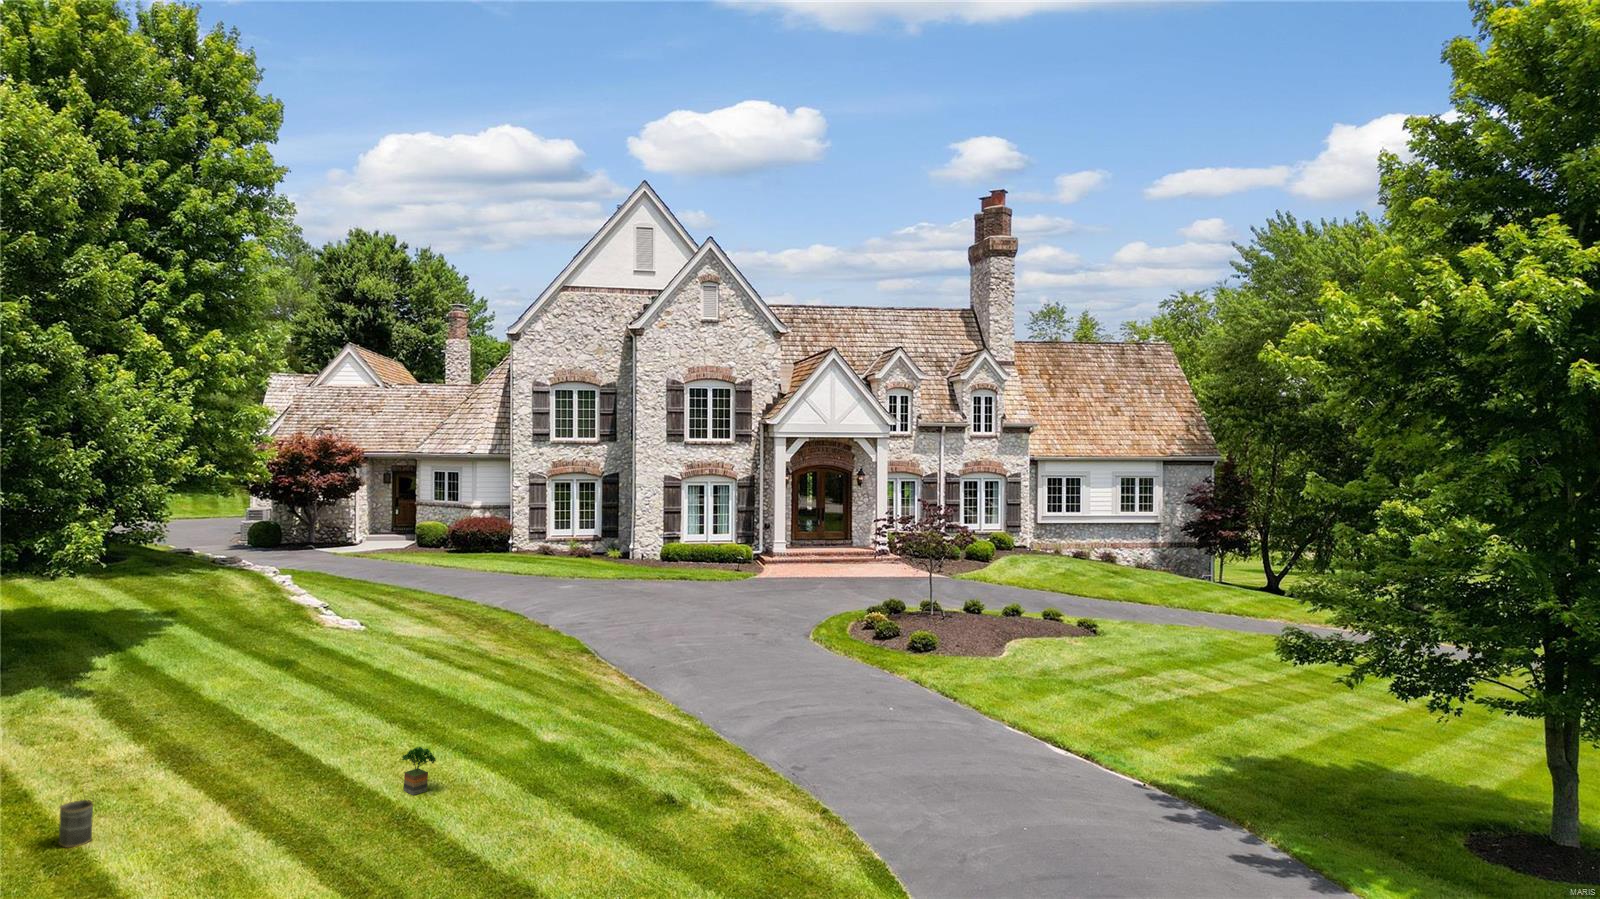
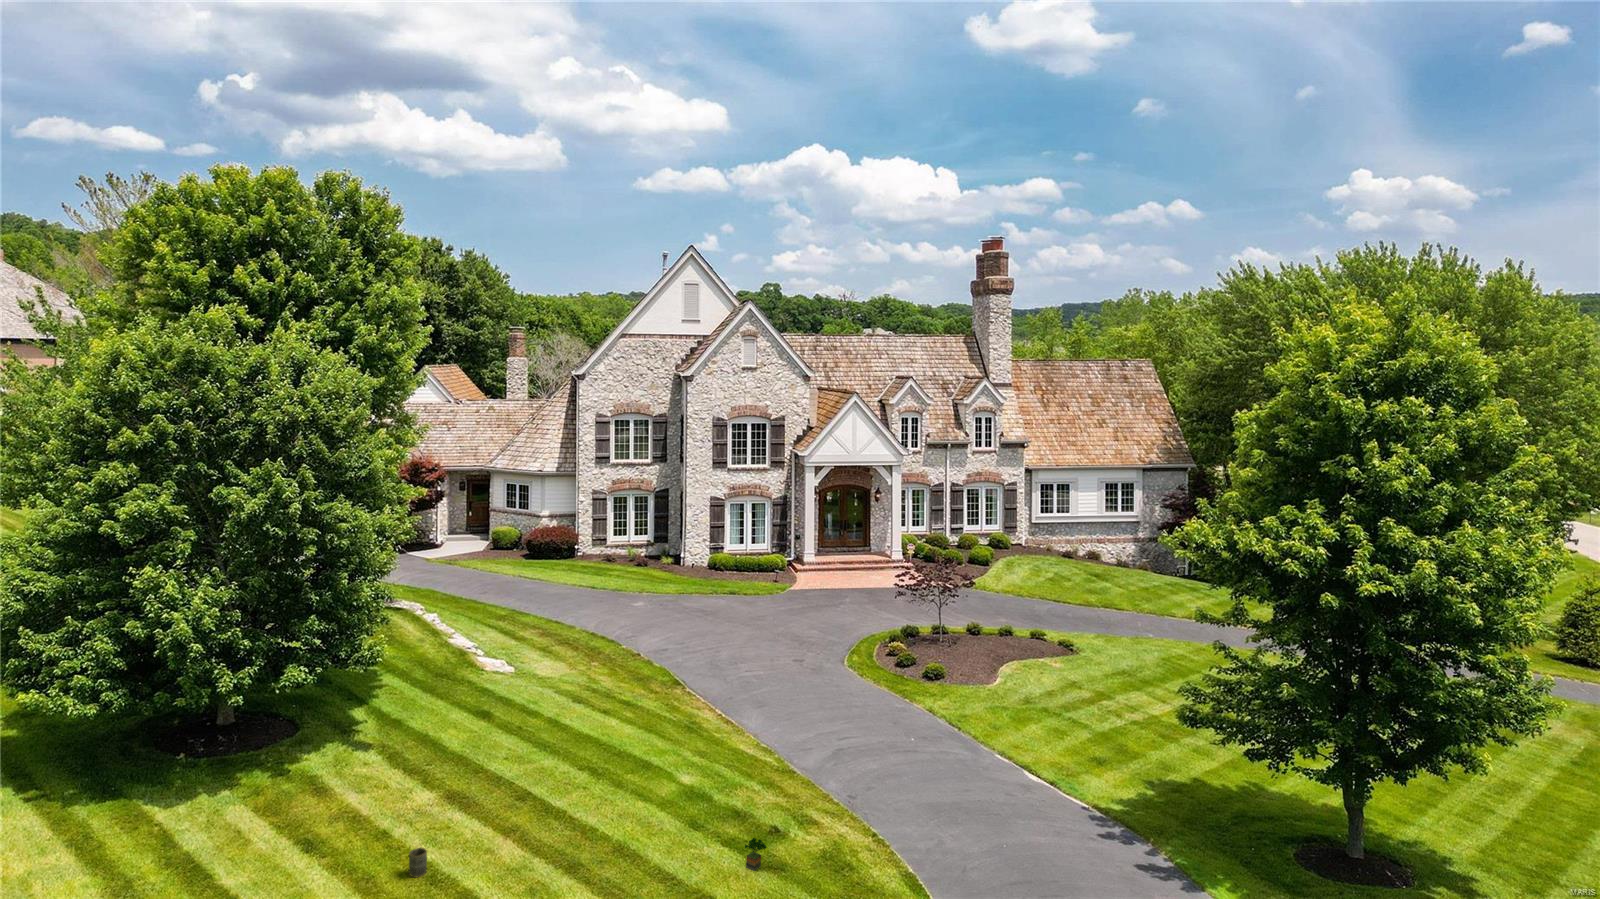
potted tree: present [402,747,436,795] -> present [745,838,767,871]

